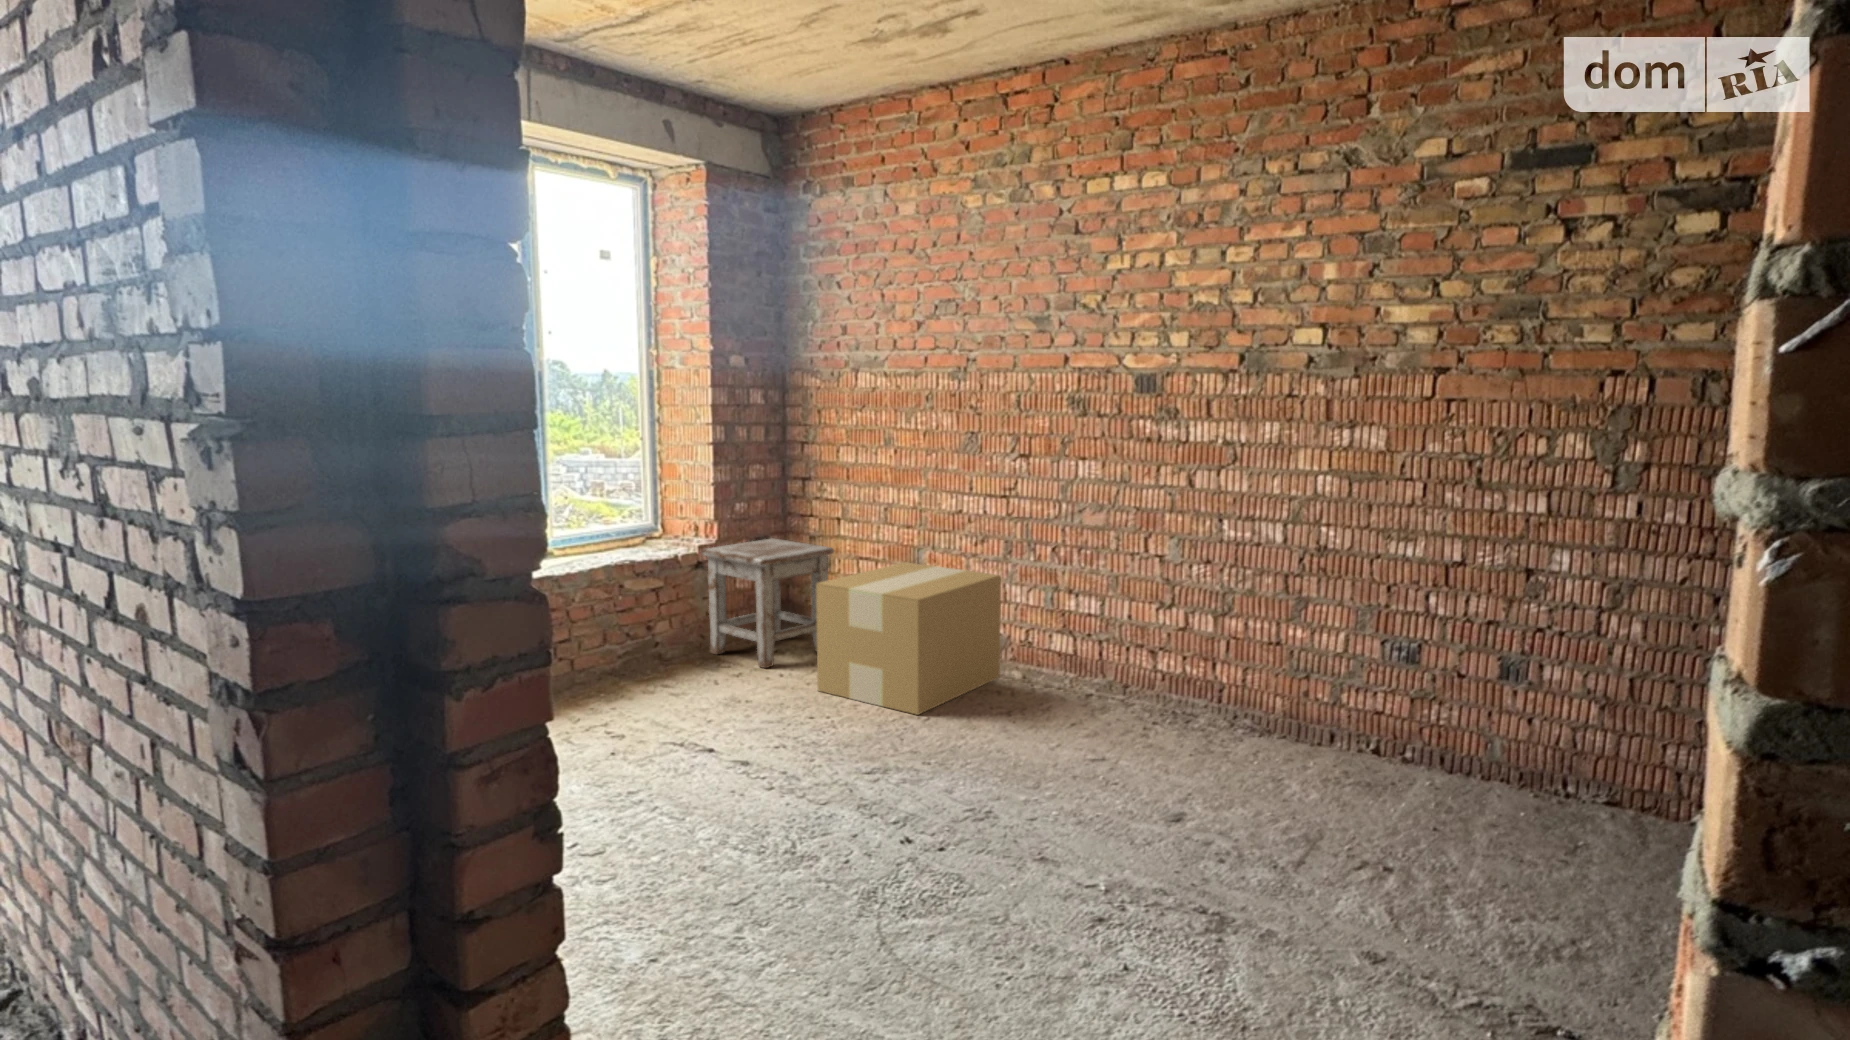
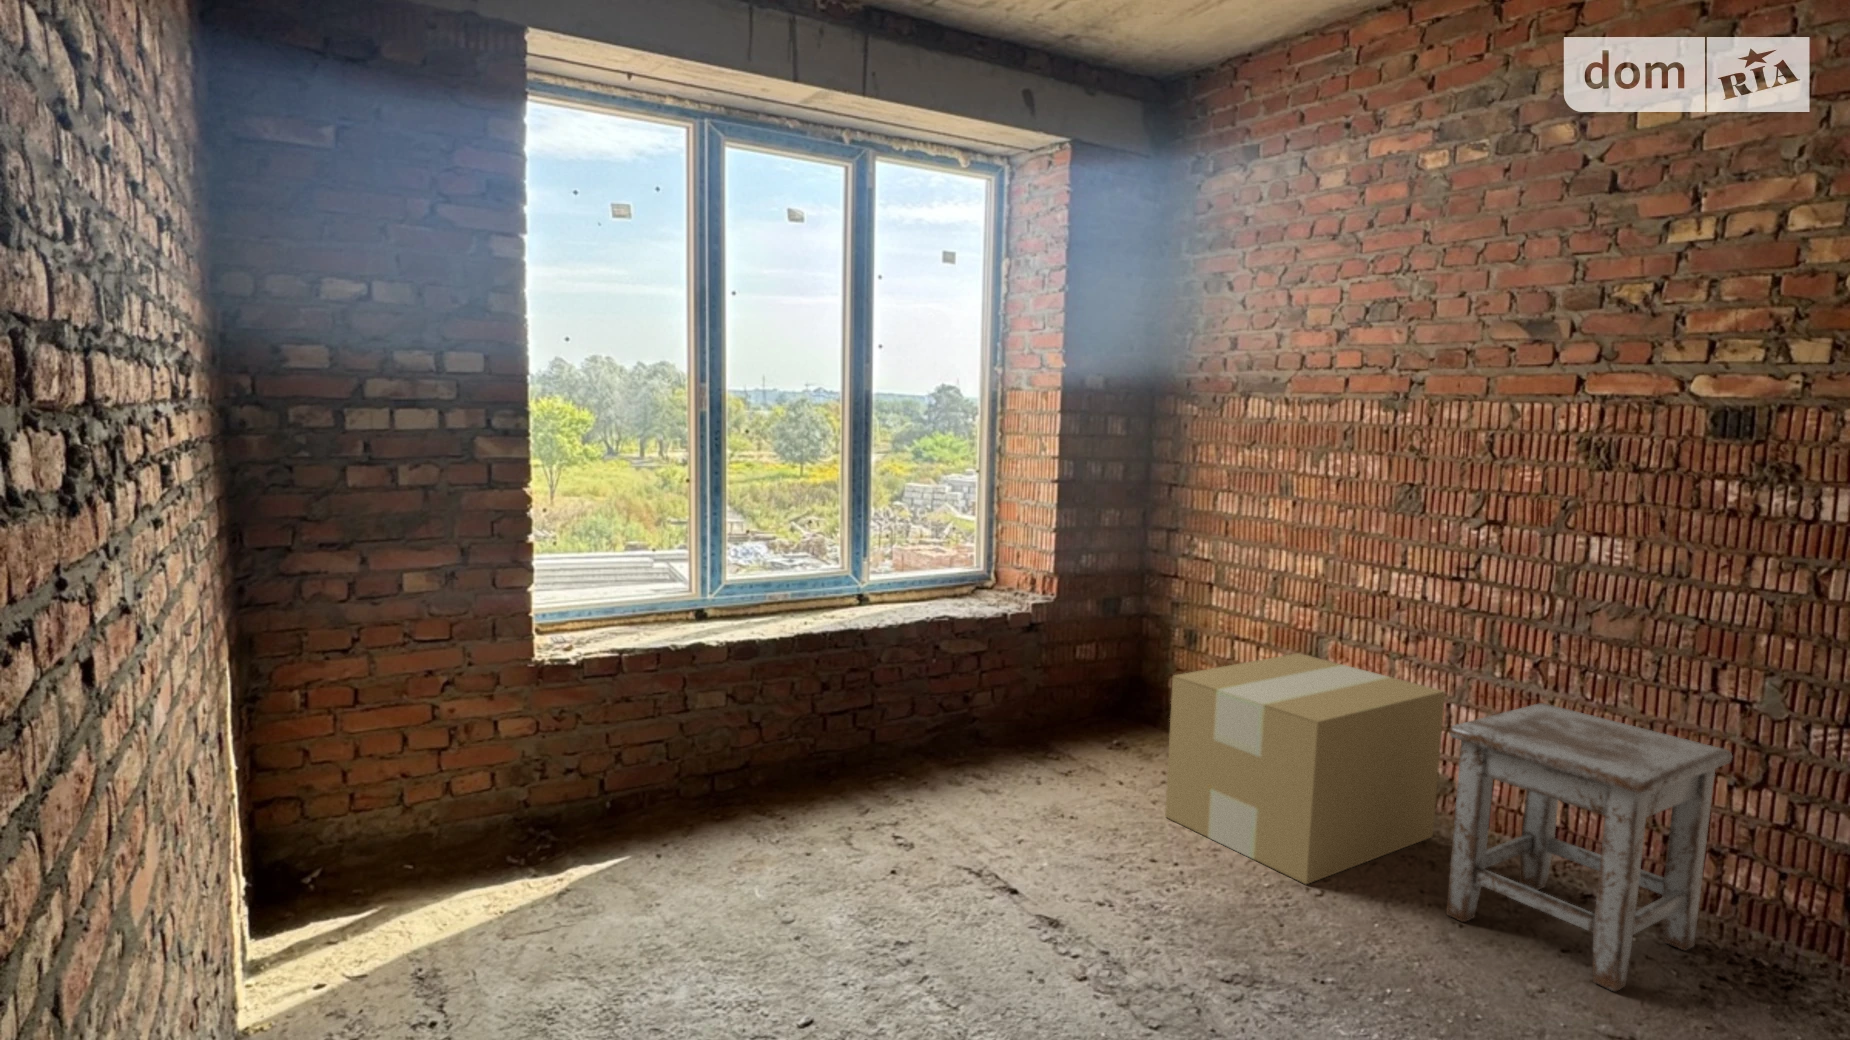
stool: present [701,538,834,668] -> present [1446,703,1732,991]

